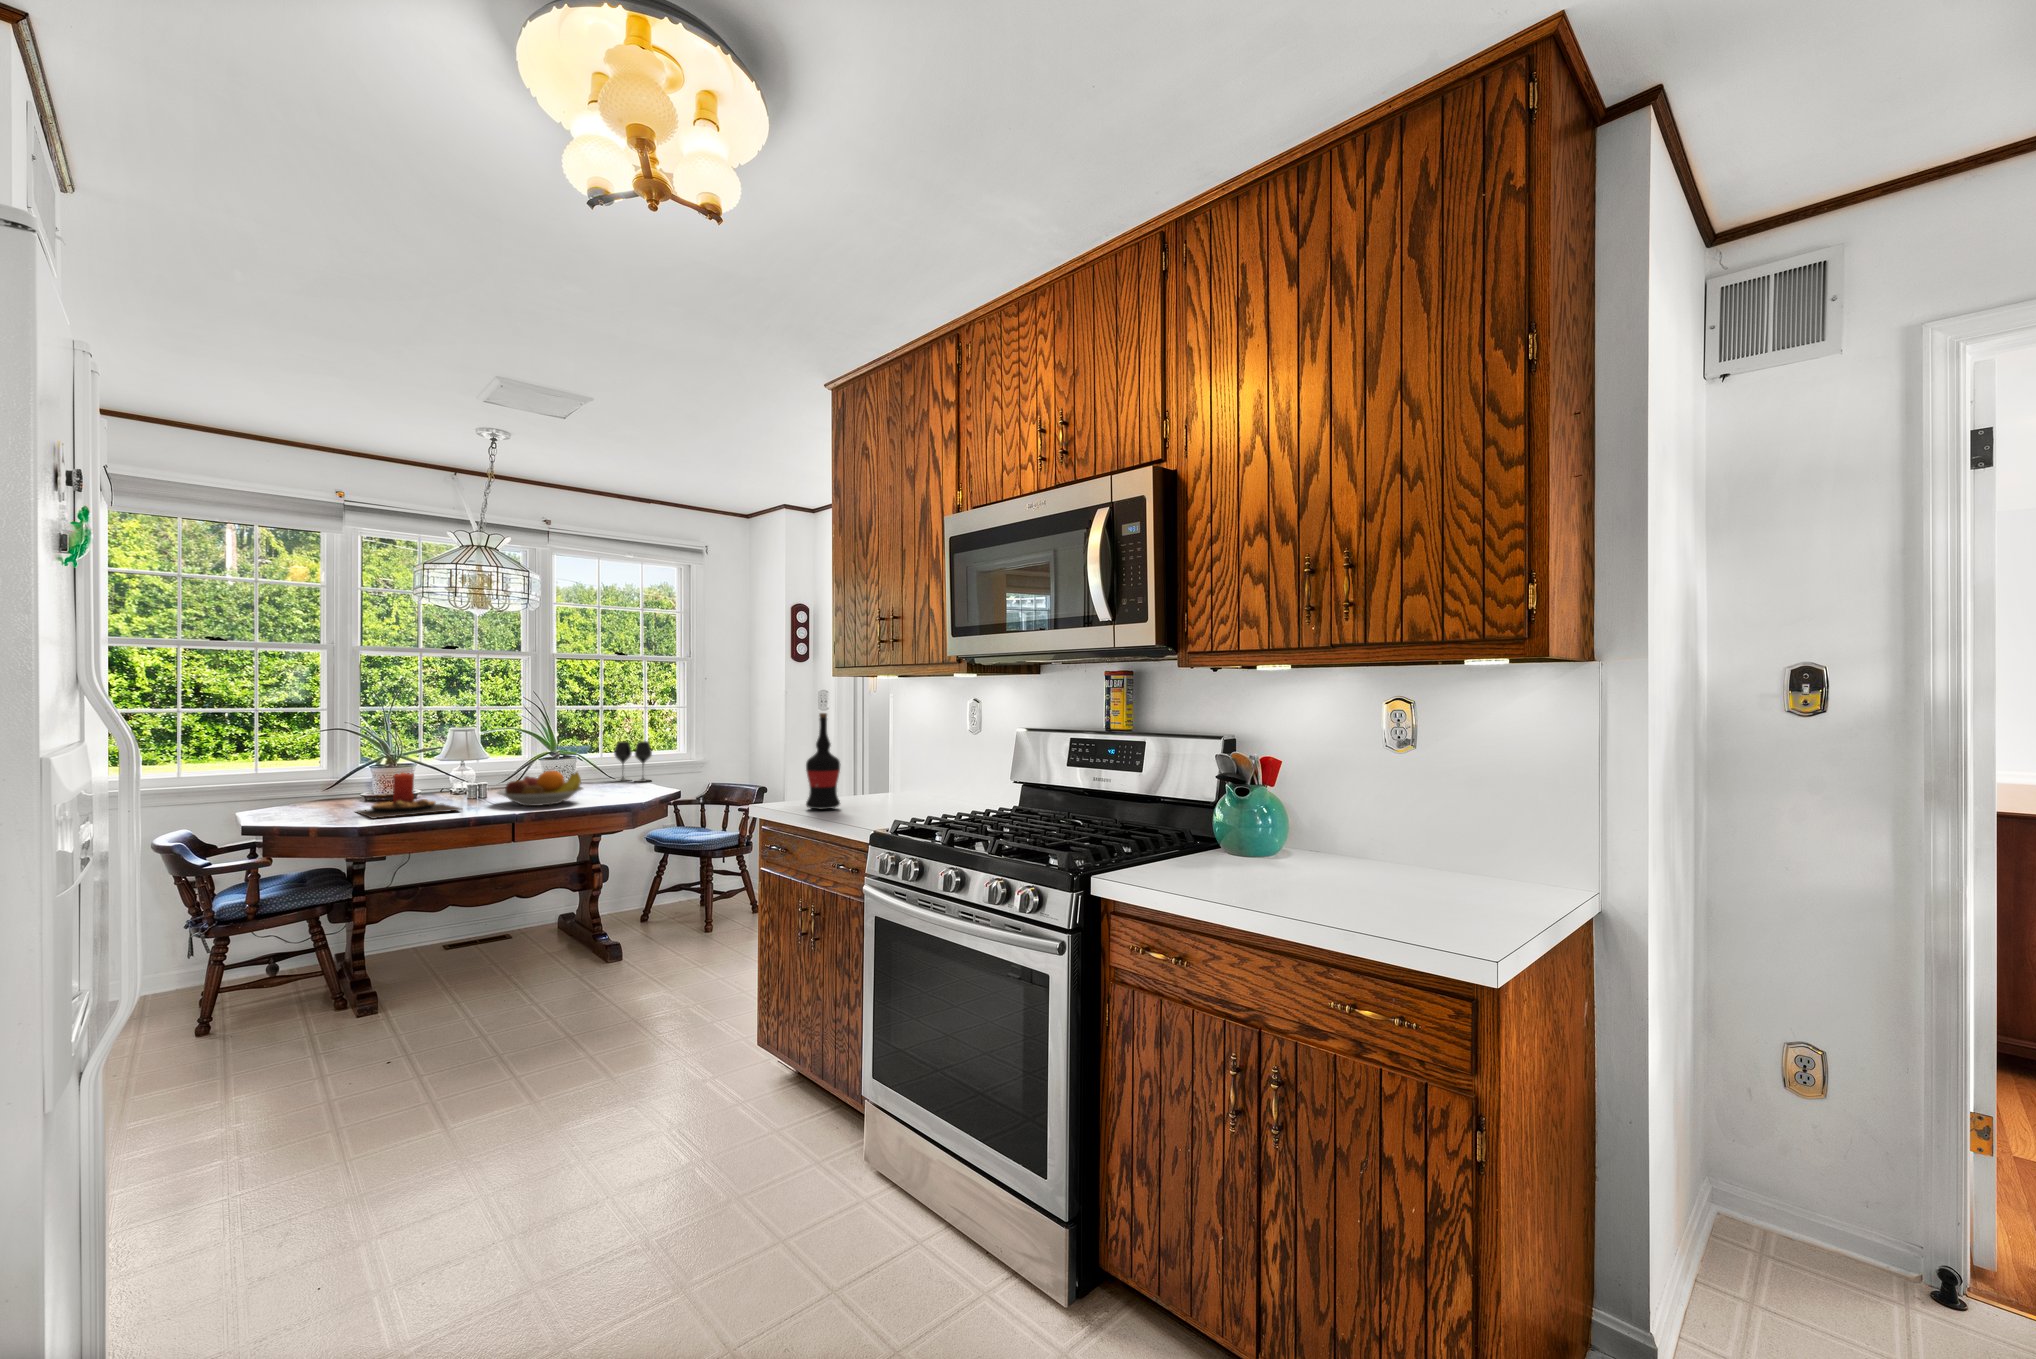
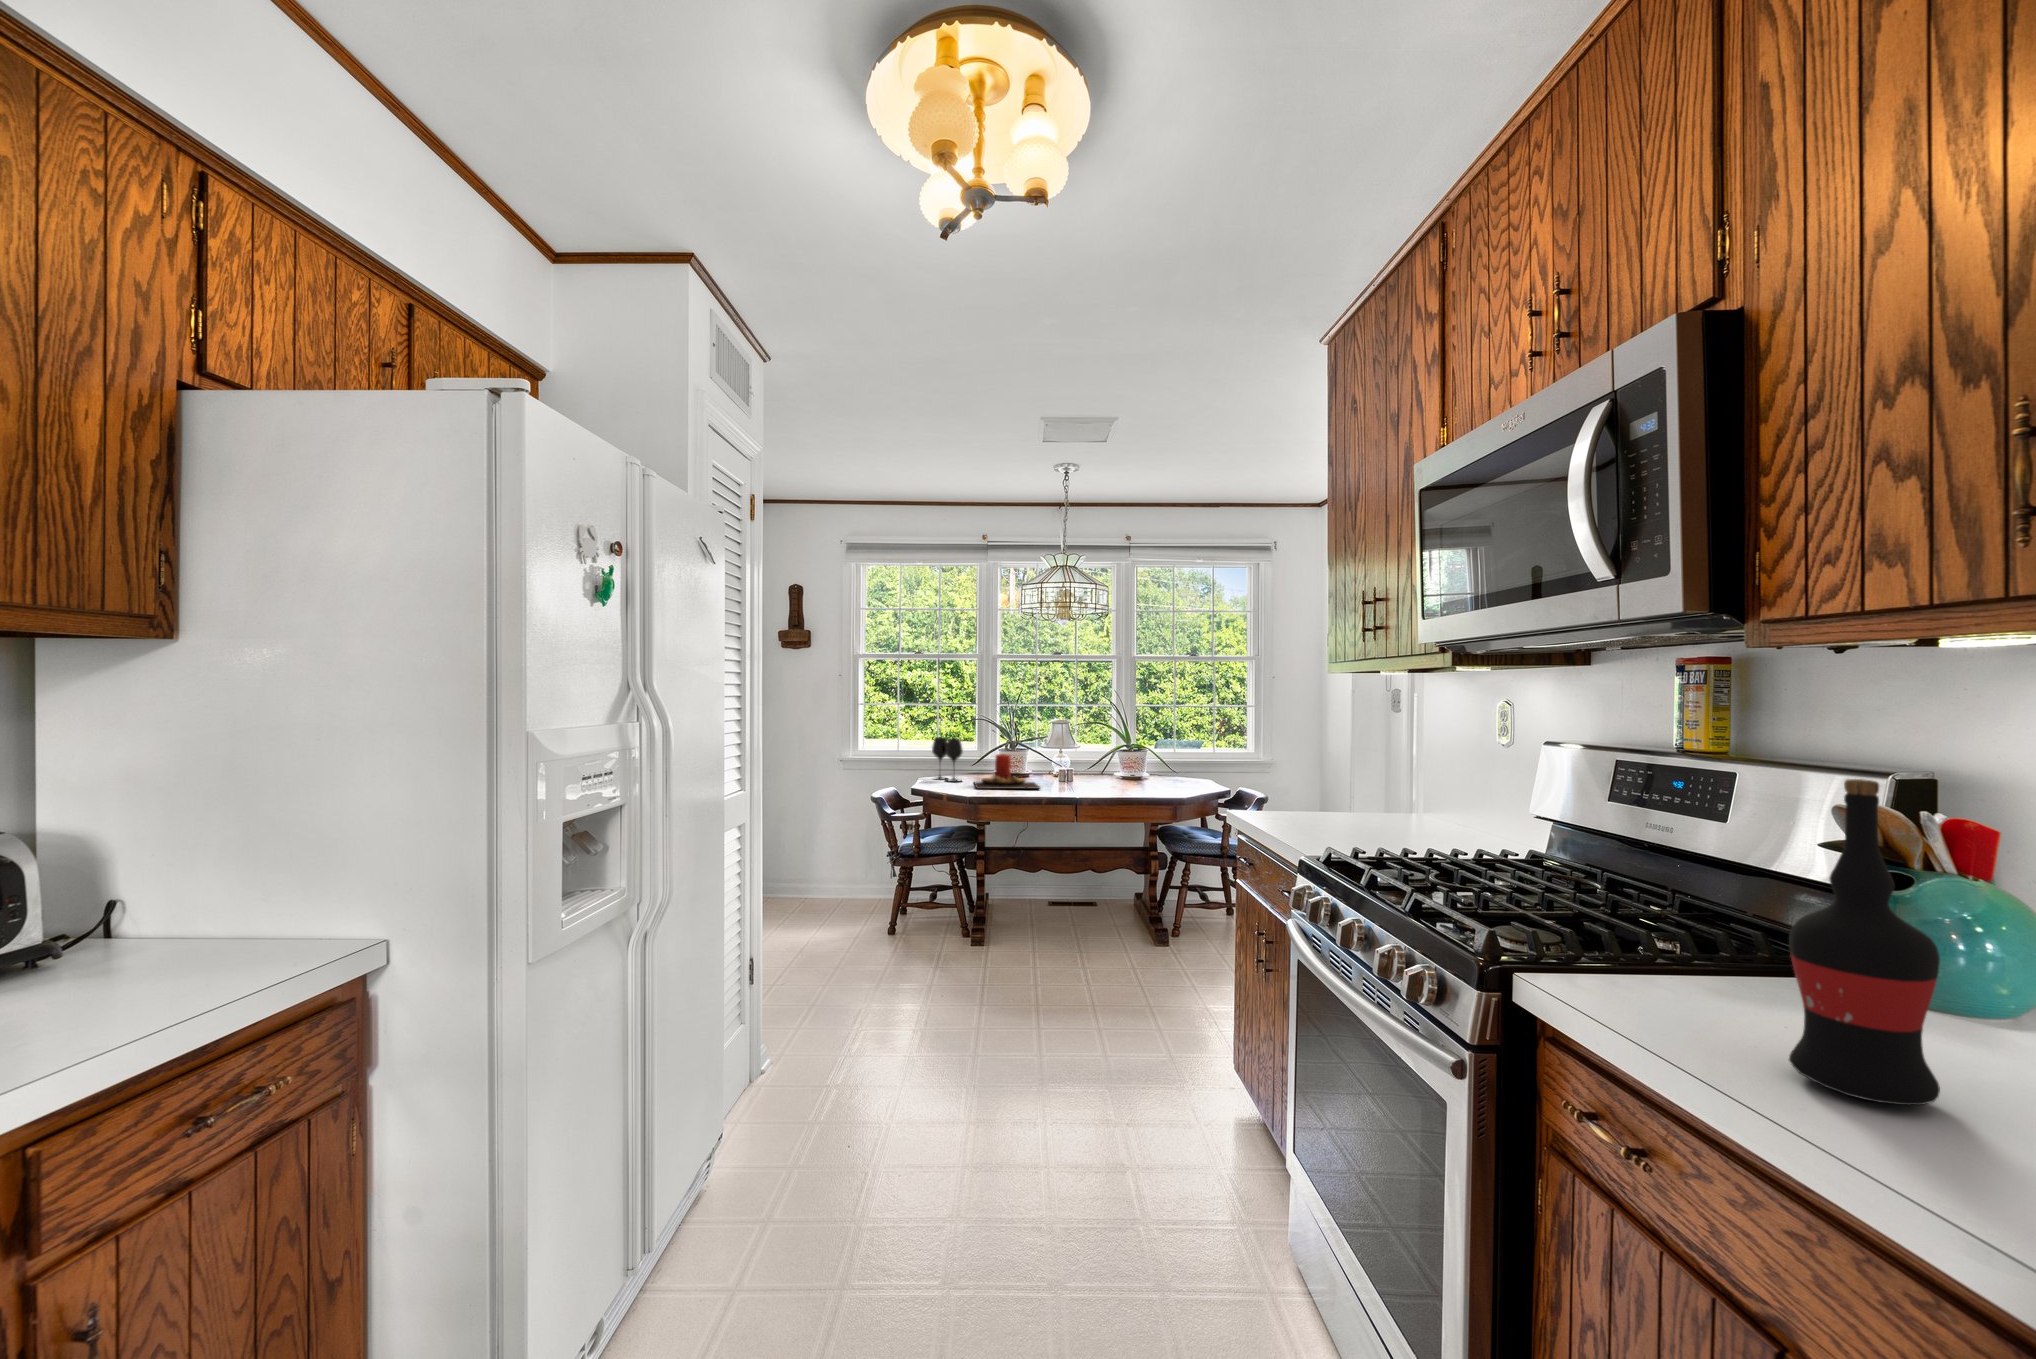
wine bottle: present [806,713,840,809] -> present [1789,779,1940,1105]
wine glass: present [614,741,652,782] -> present [932,737,963,782]
fruit bowl: present [498,770,583,806] -> none [1070,760,1140,791]

